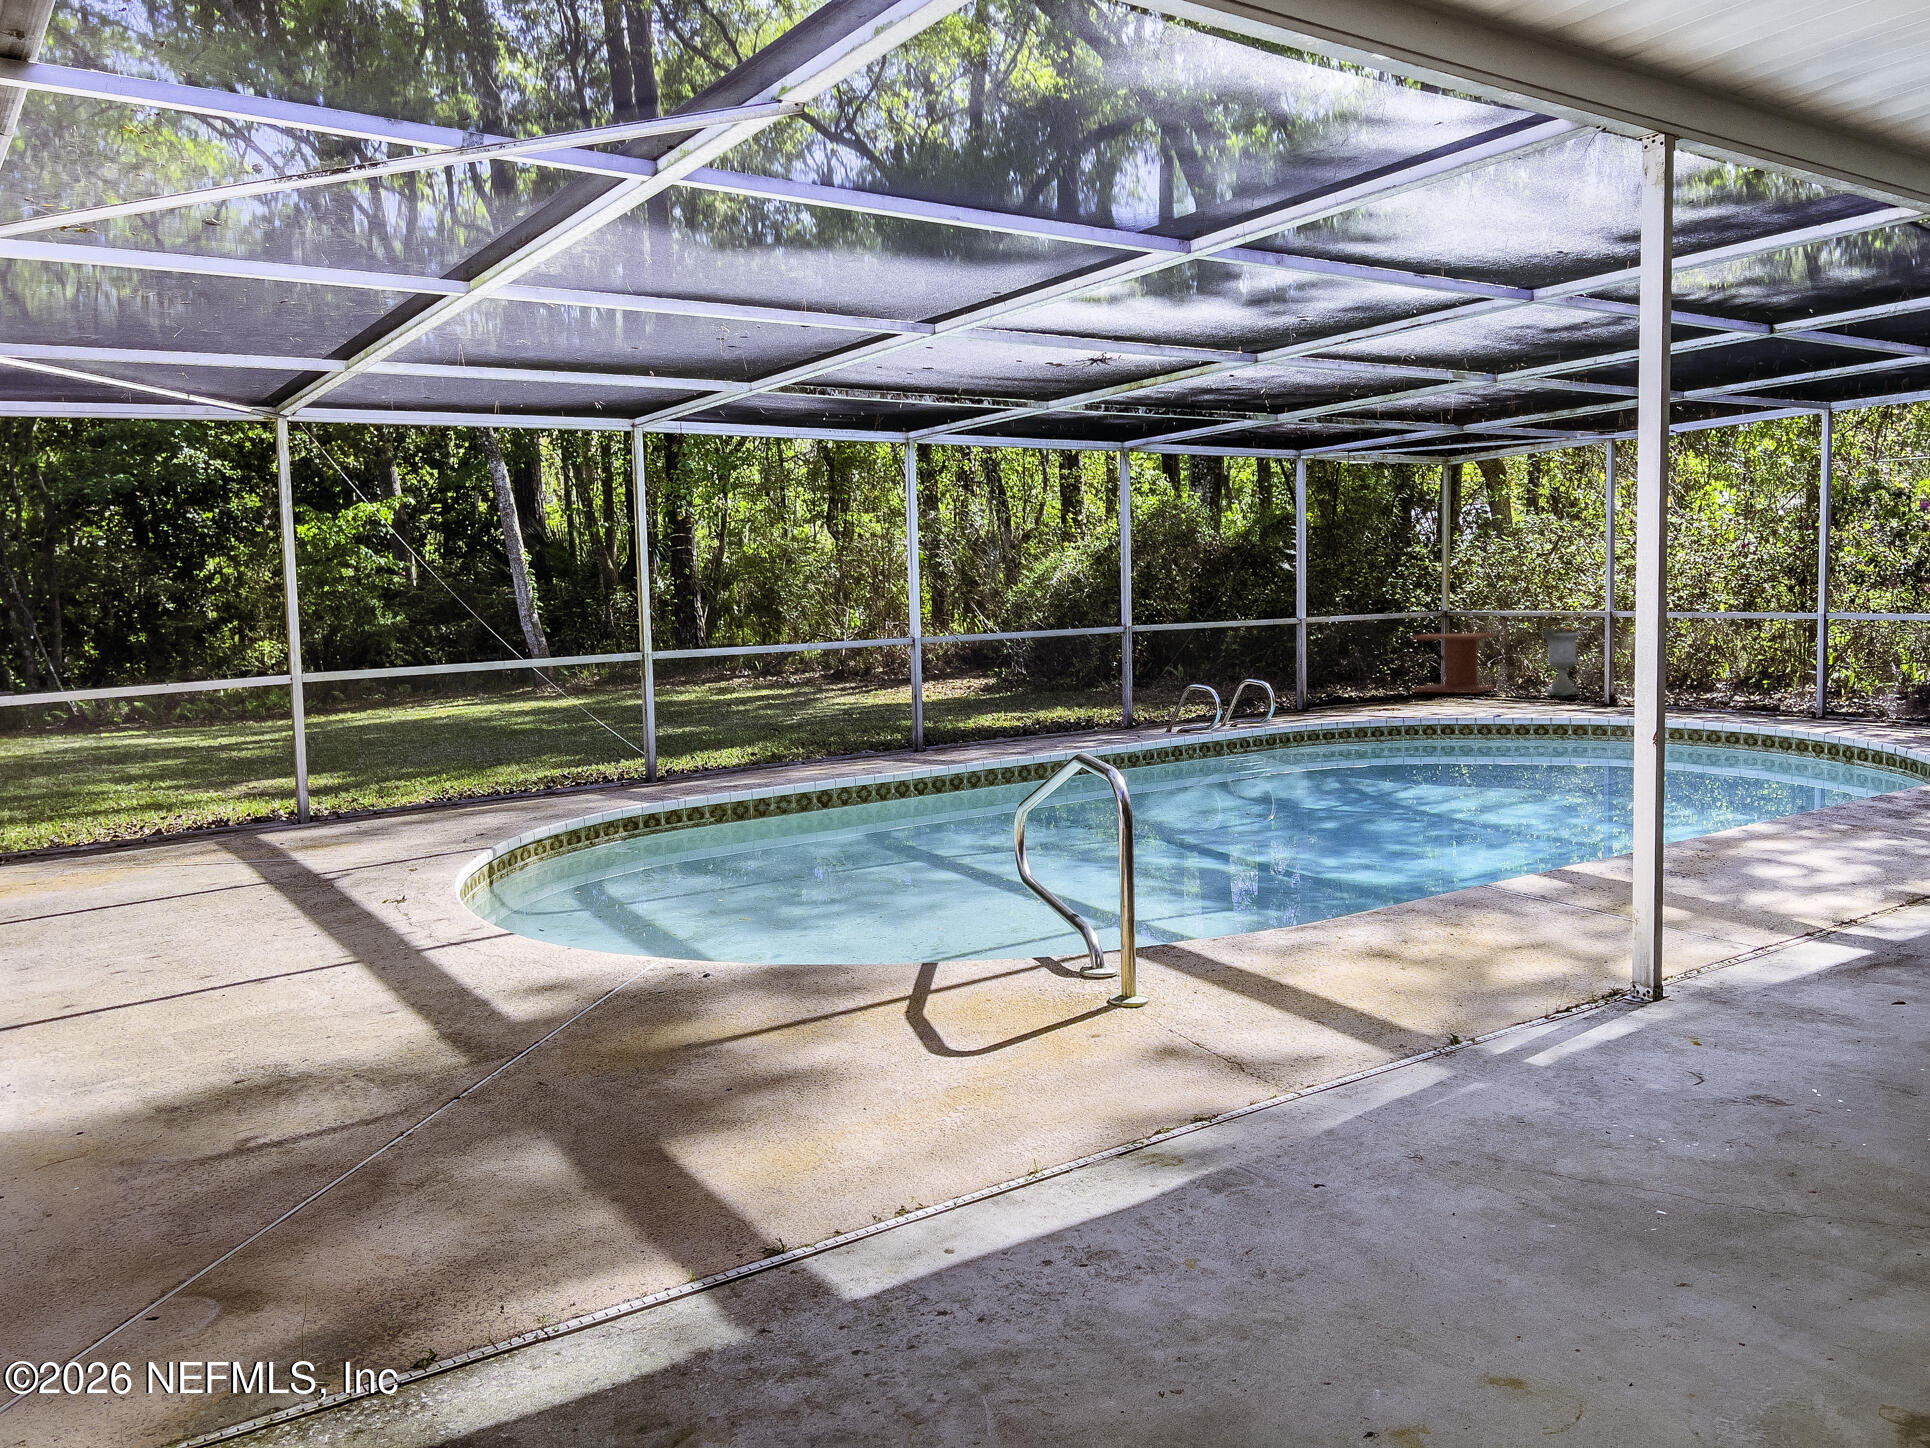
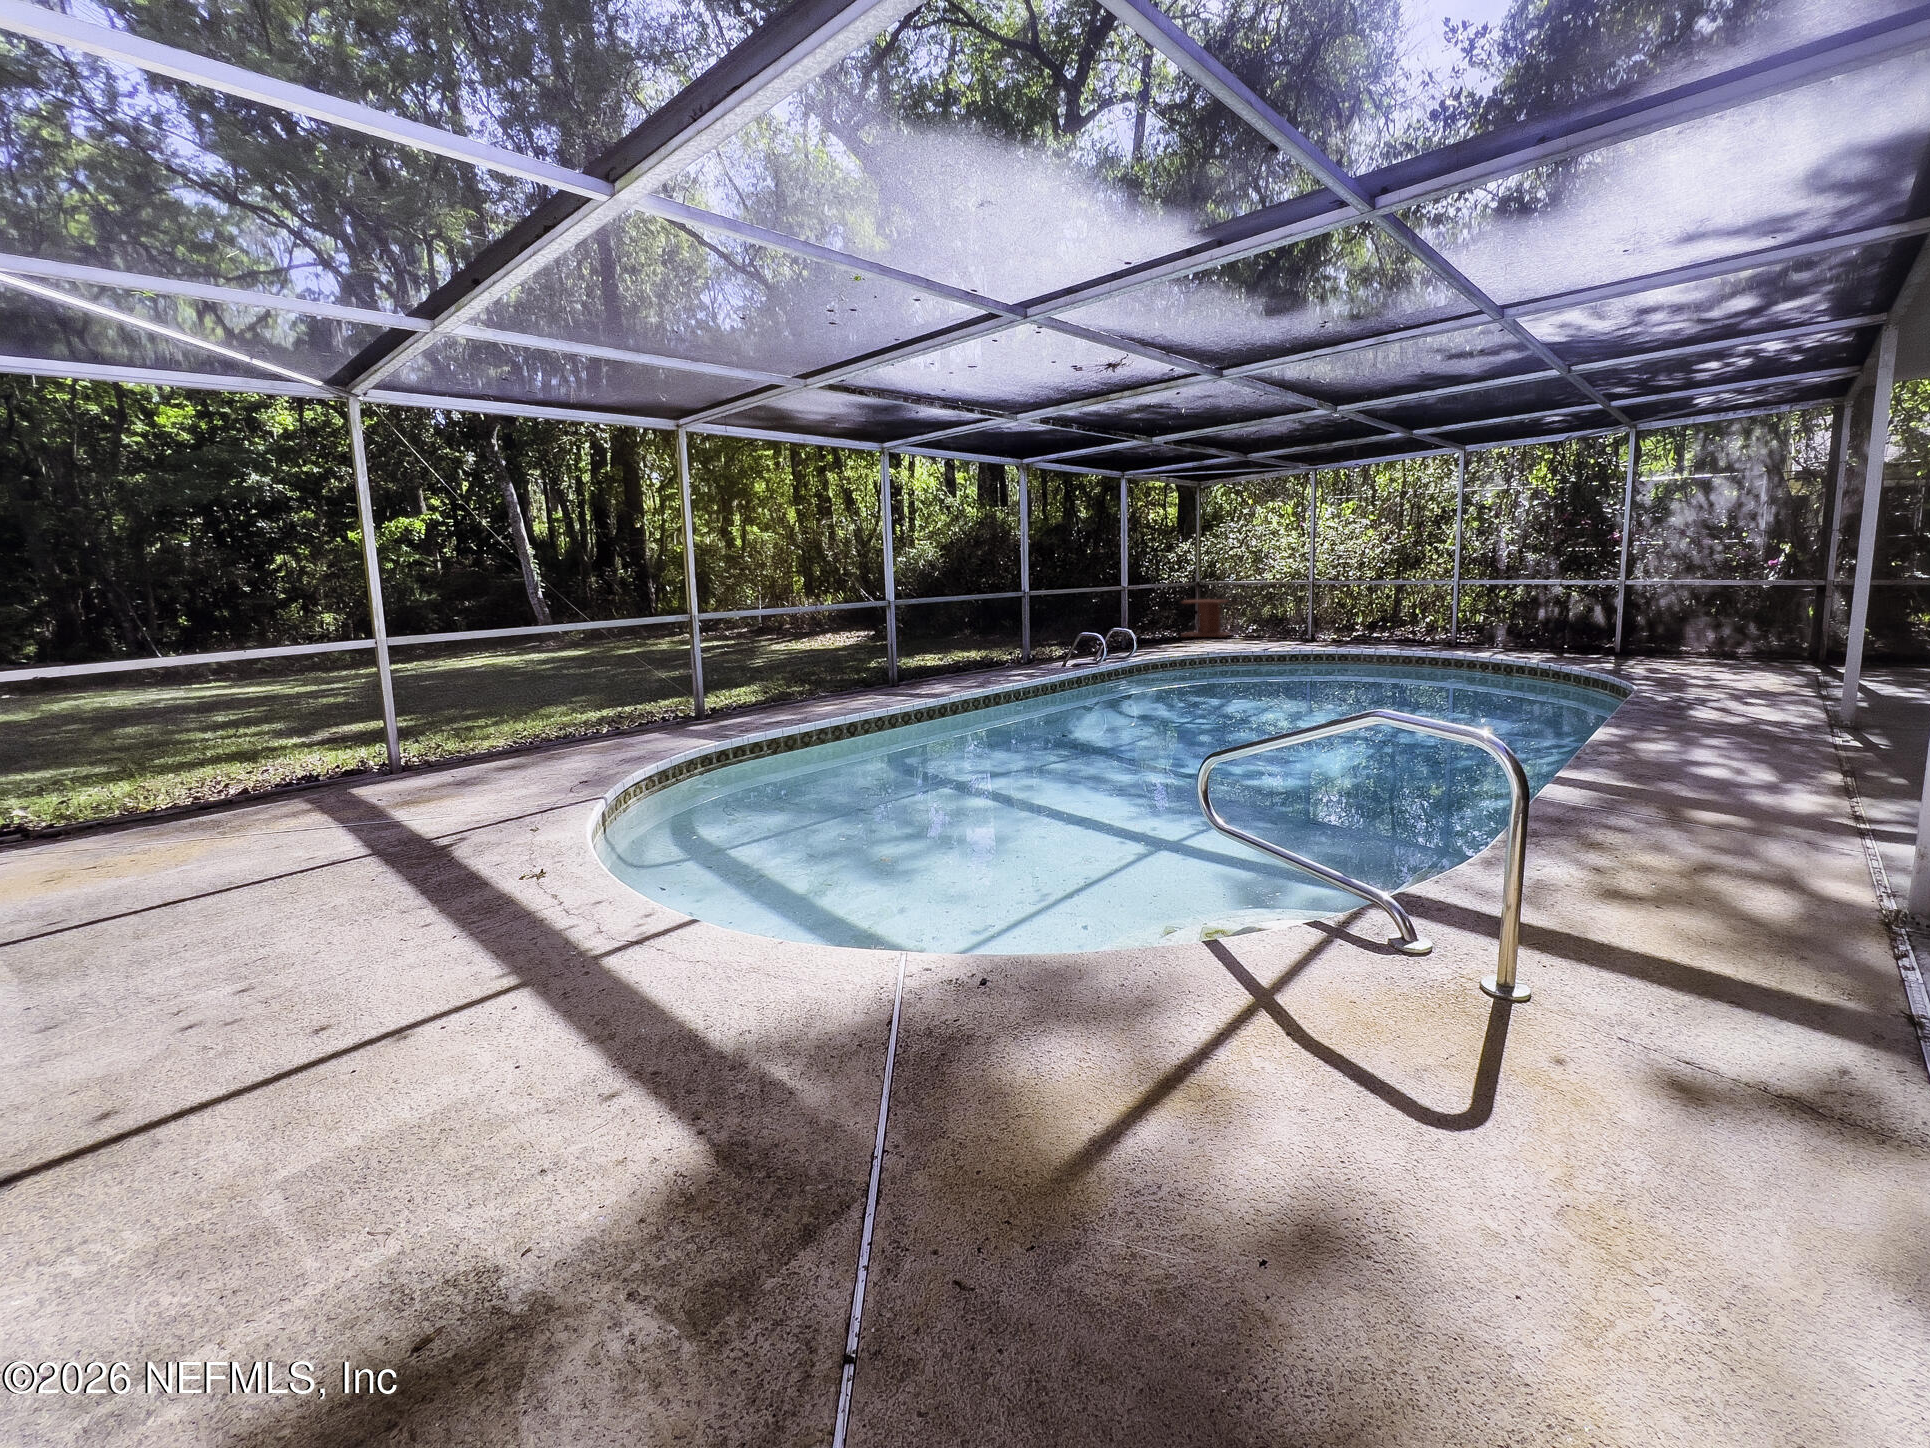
planter: present [1541,626,1581,696] -> none [1266,593,1291,638]

